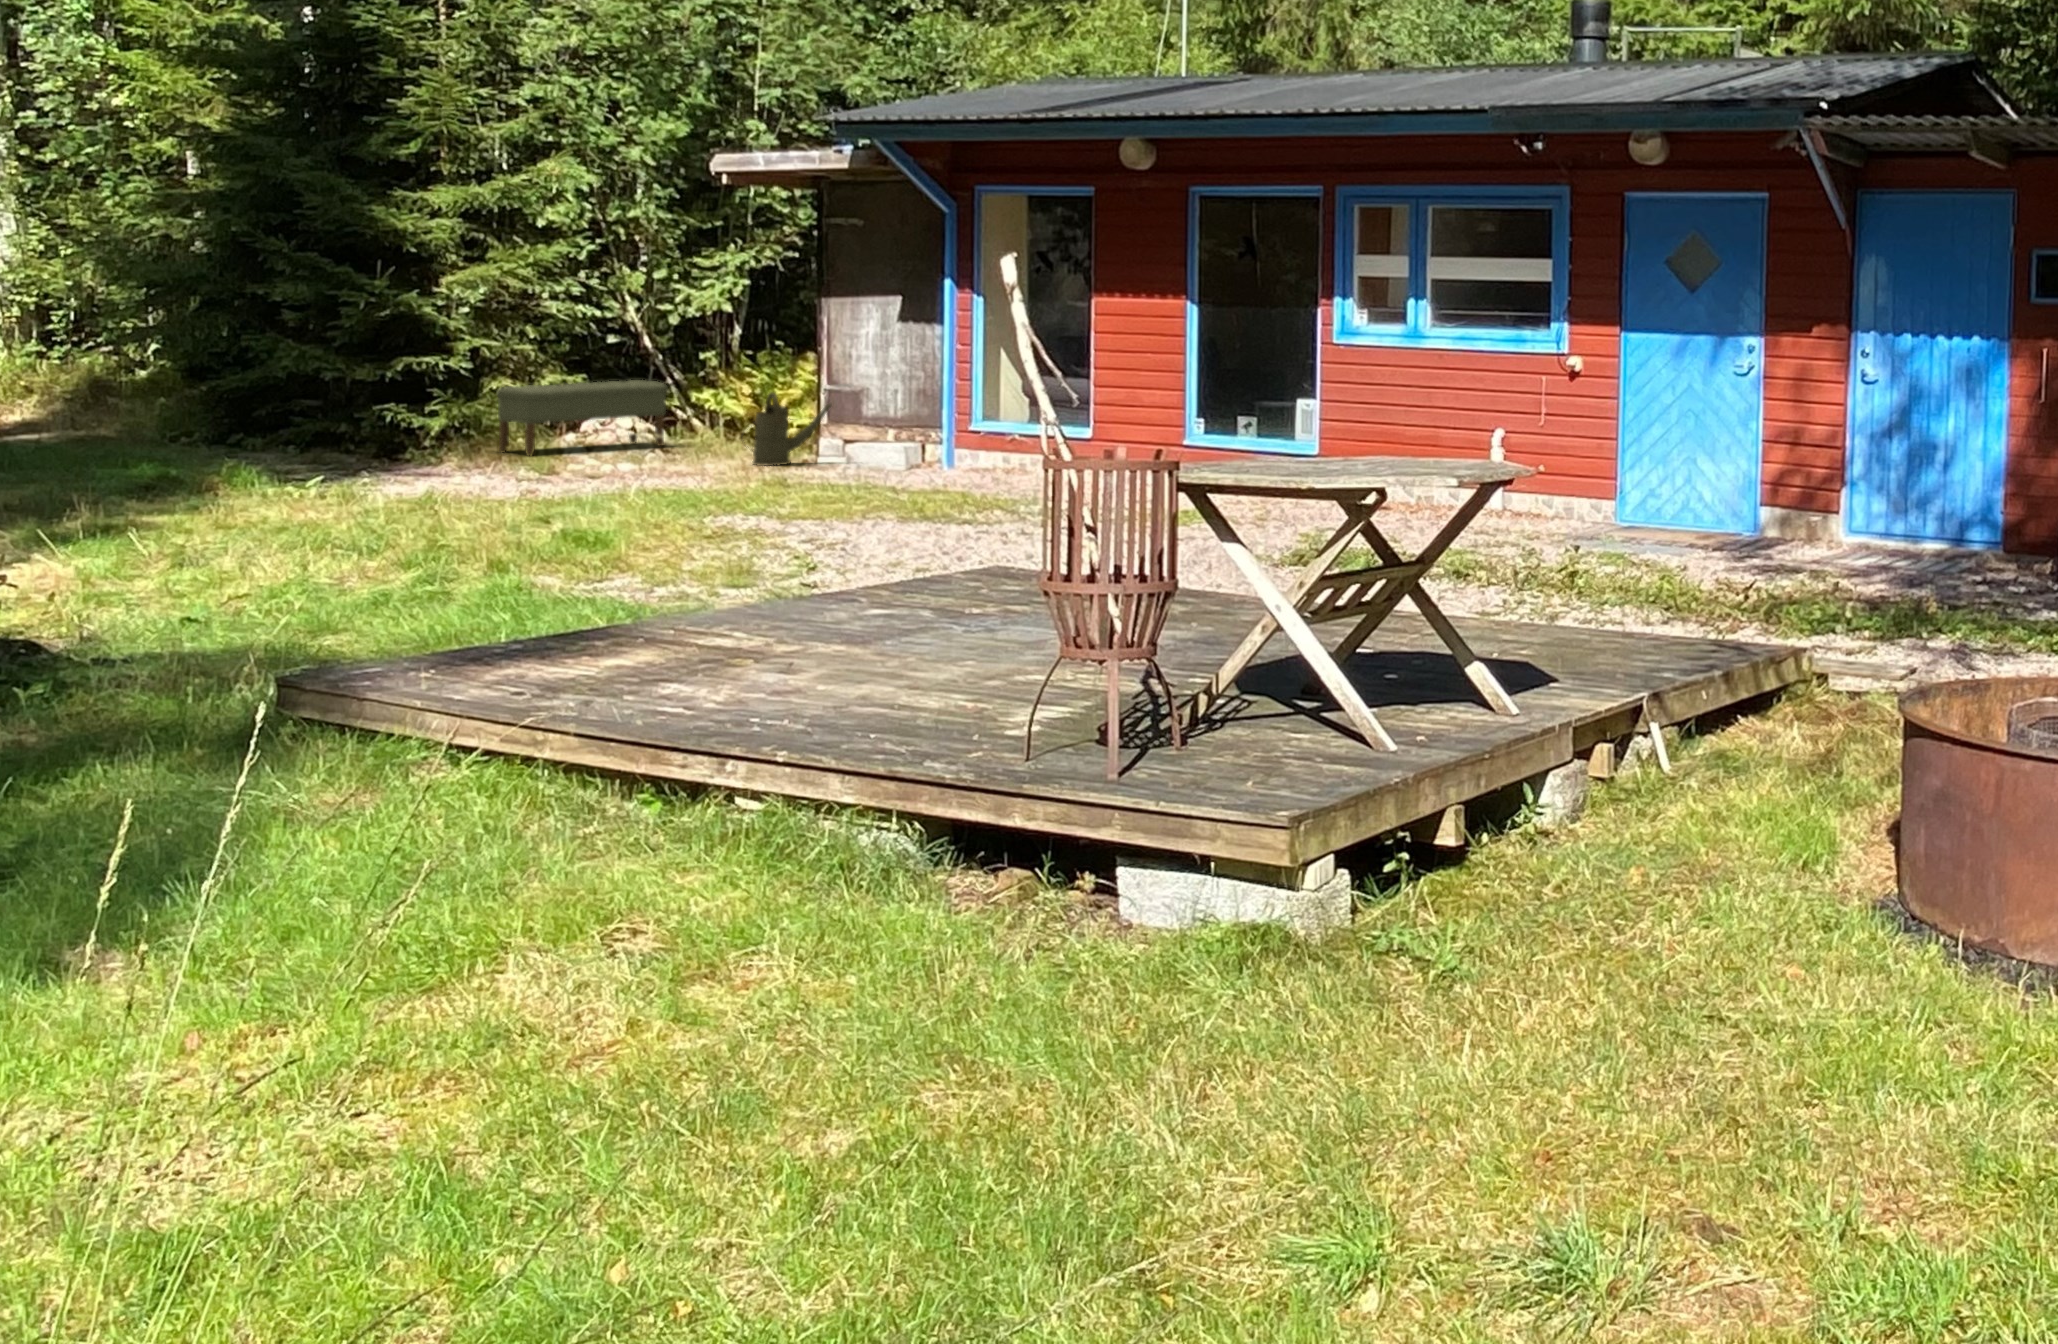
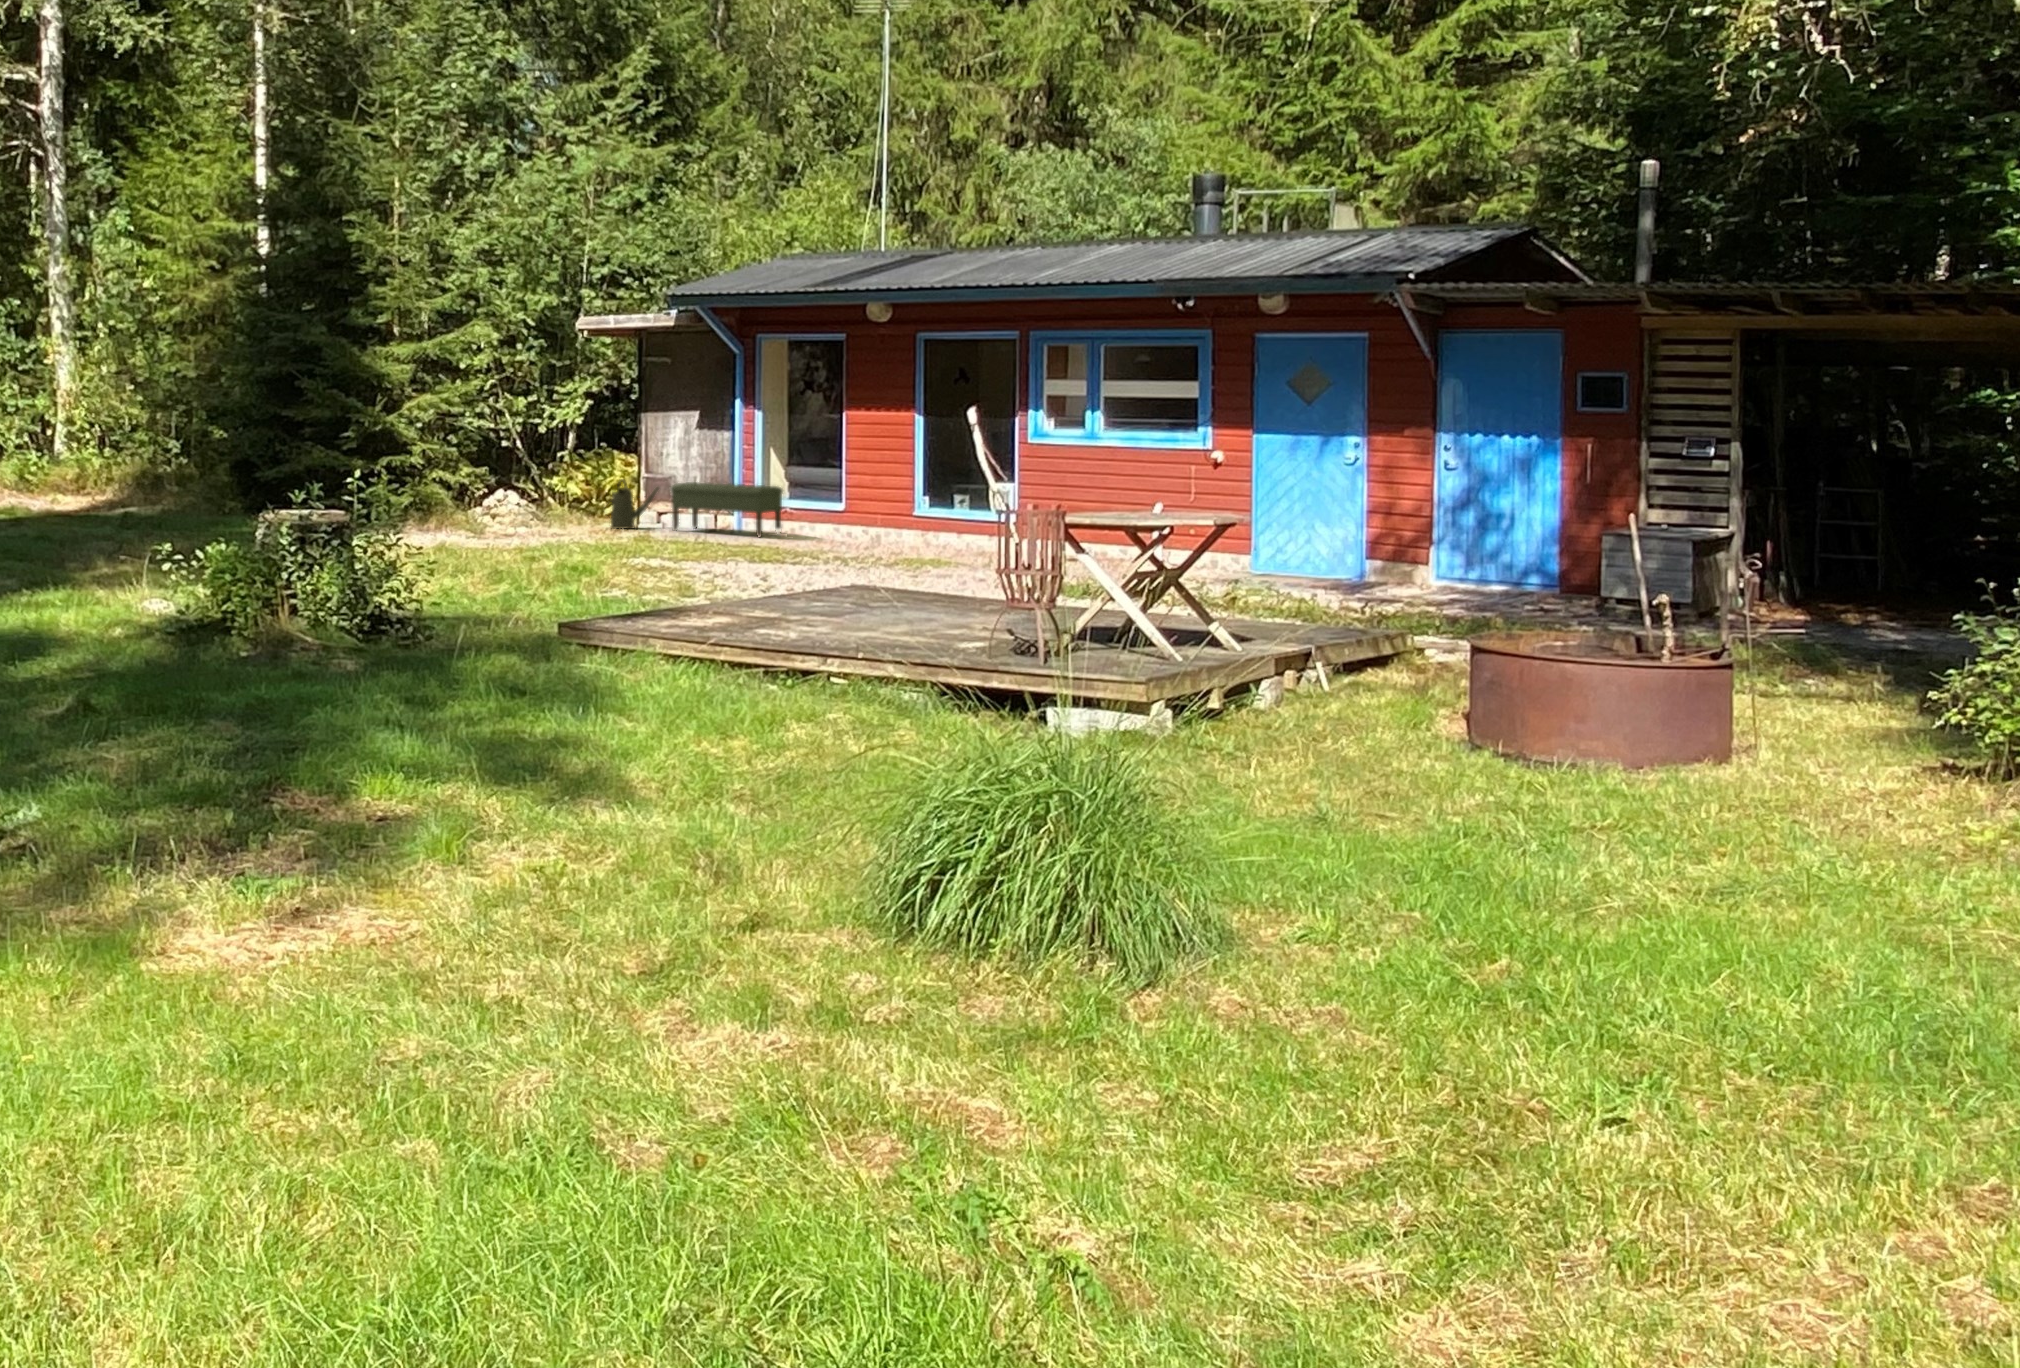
bench: present [496,380,668,456] -> present [670,482,783,537]

